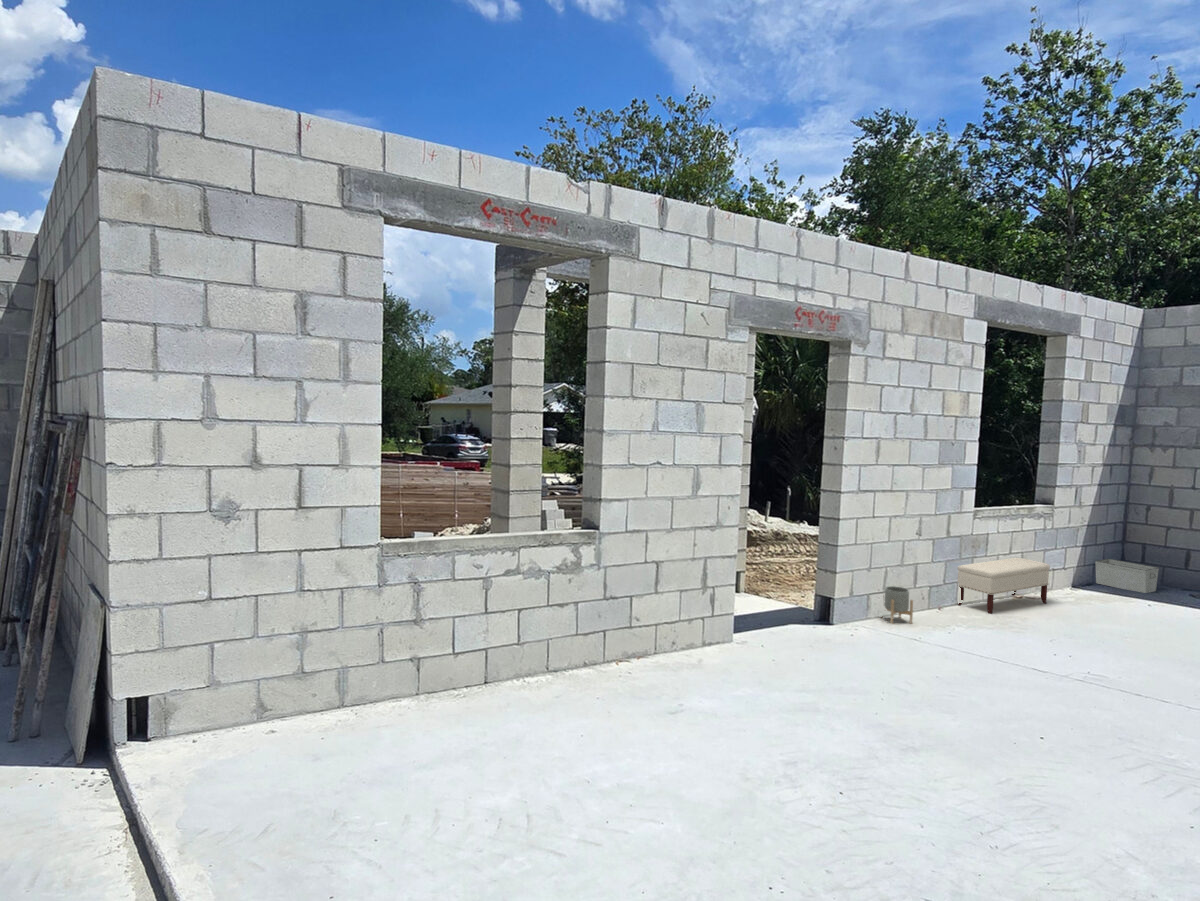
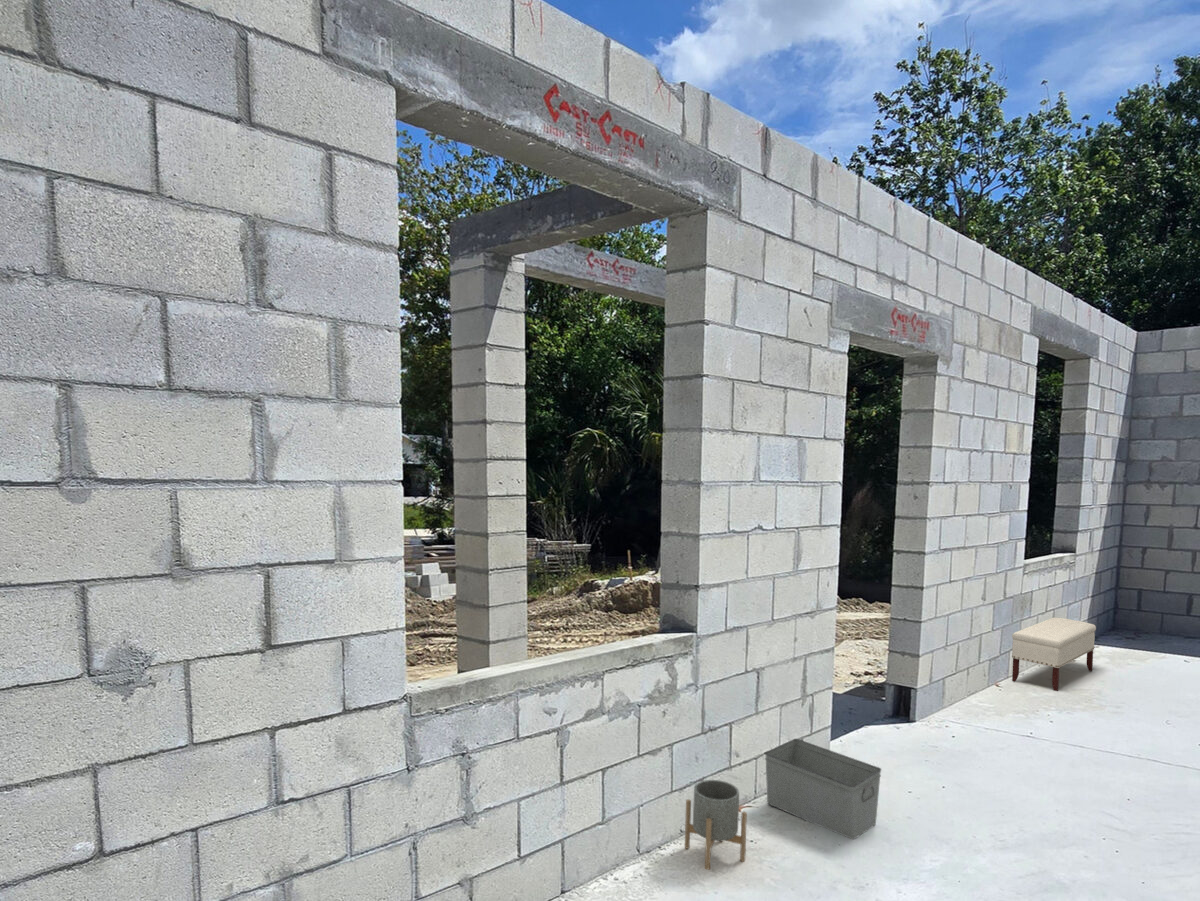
storage bin: present [1095,559,1159,593] -> present [765,739,881,839]
planter: present [884,586,913,624] -> present [685,780,747,869]

